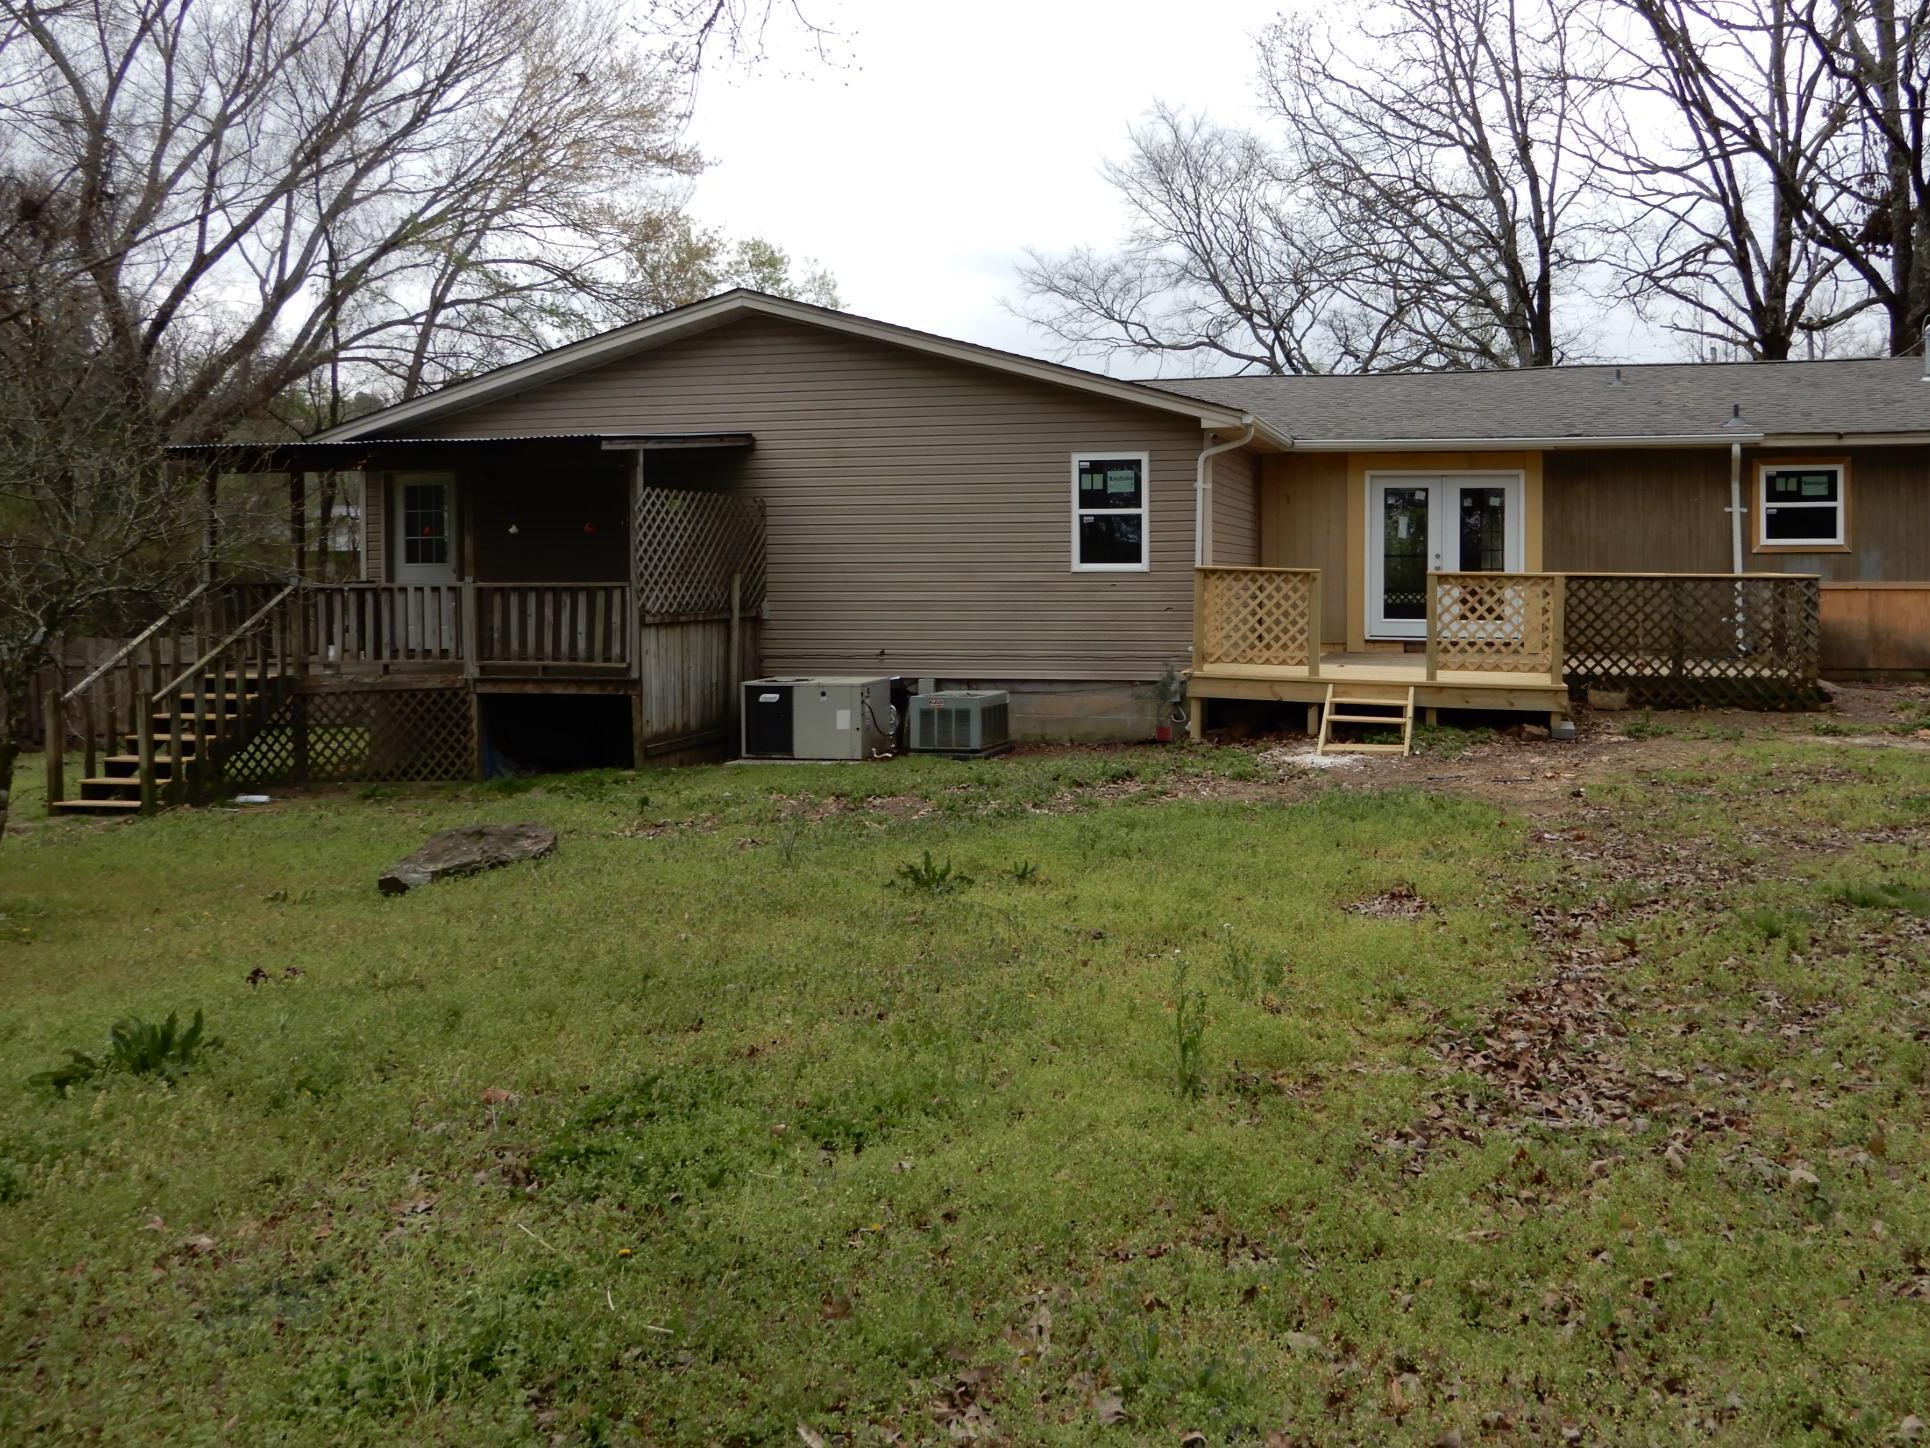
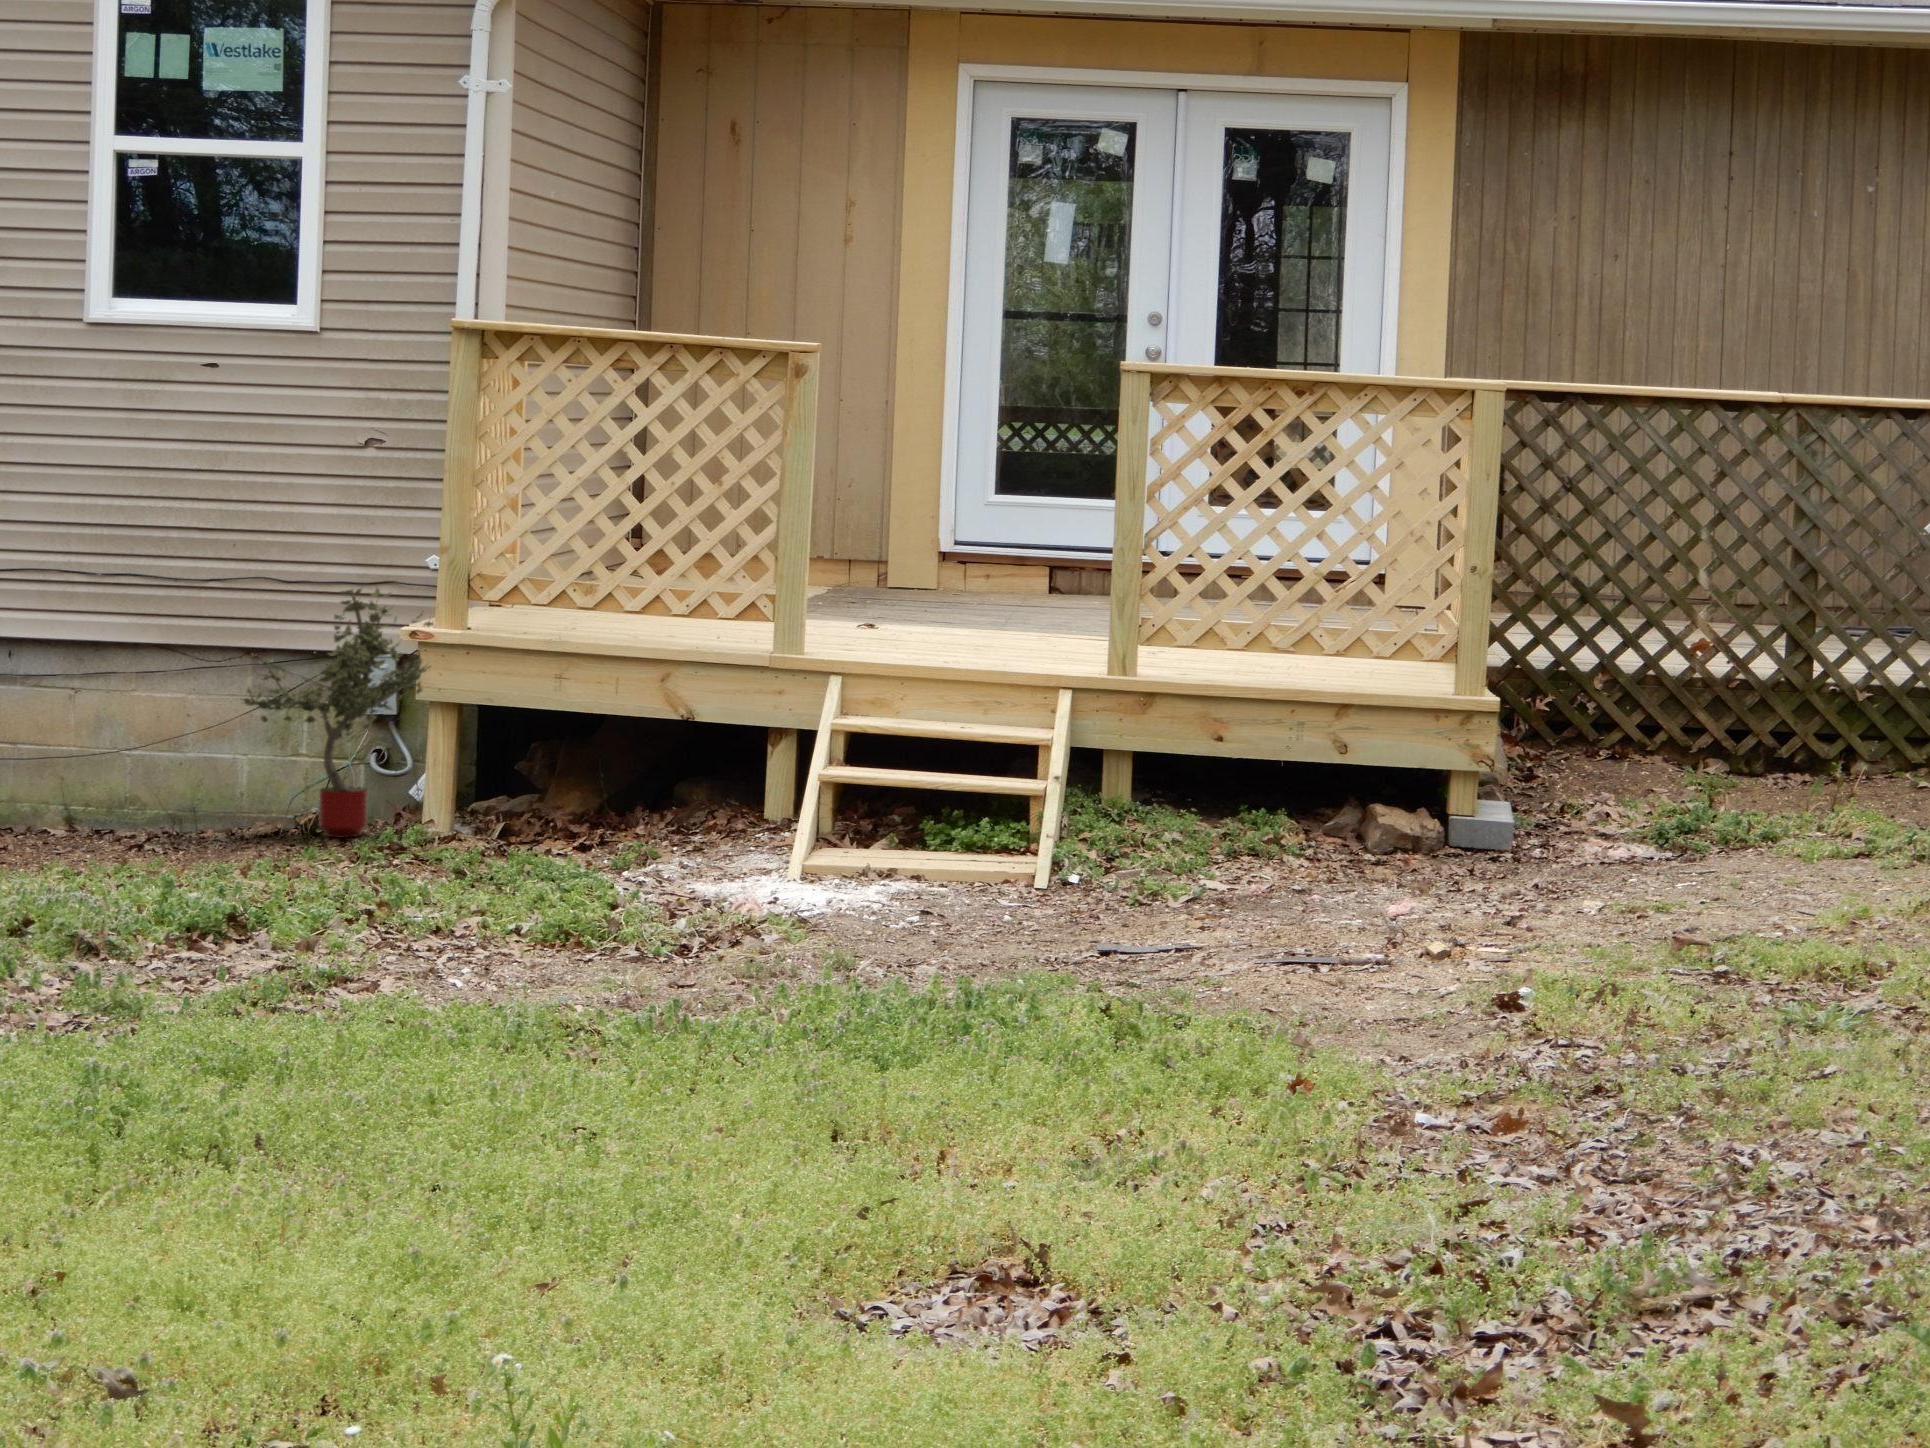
woven basket: present [1587,688,1629,710] -> none [1554,693,1666,773]

